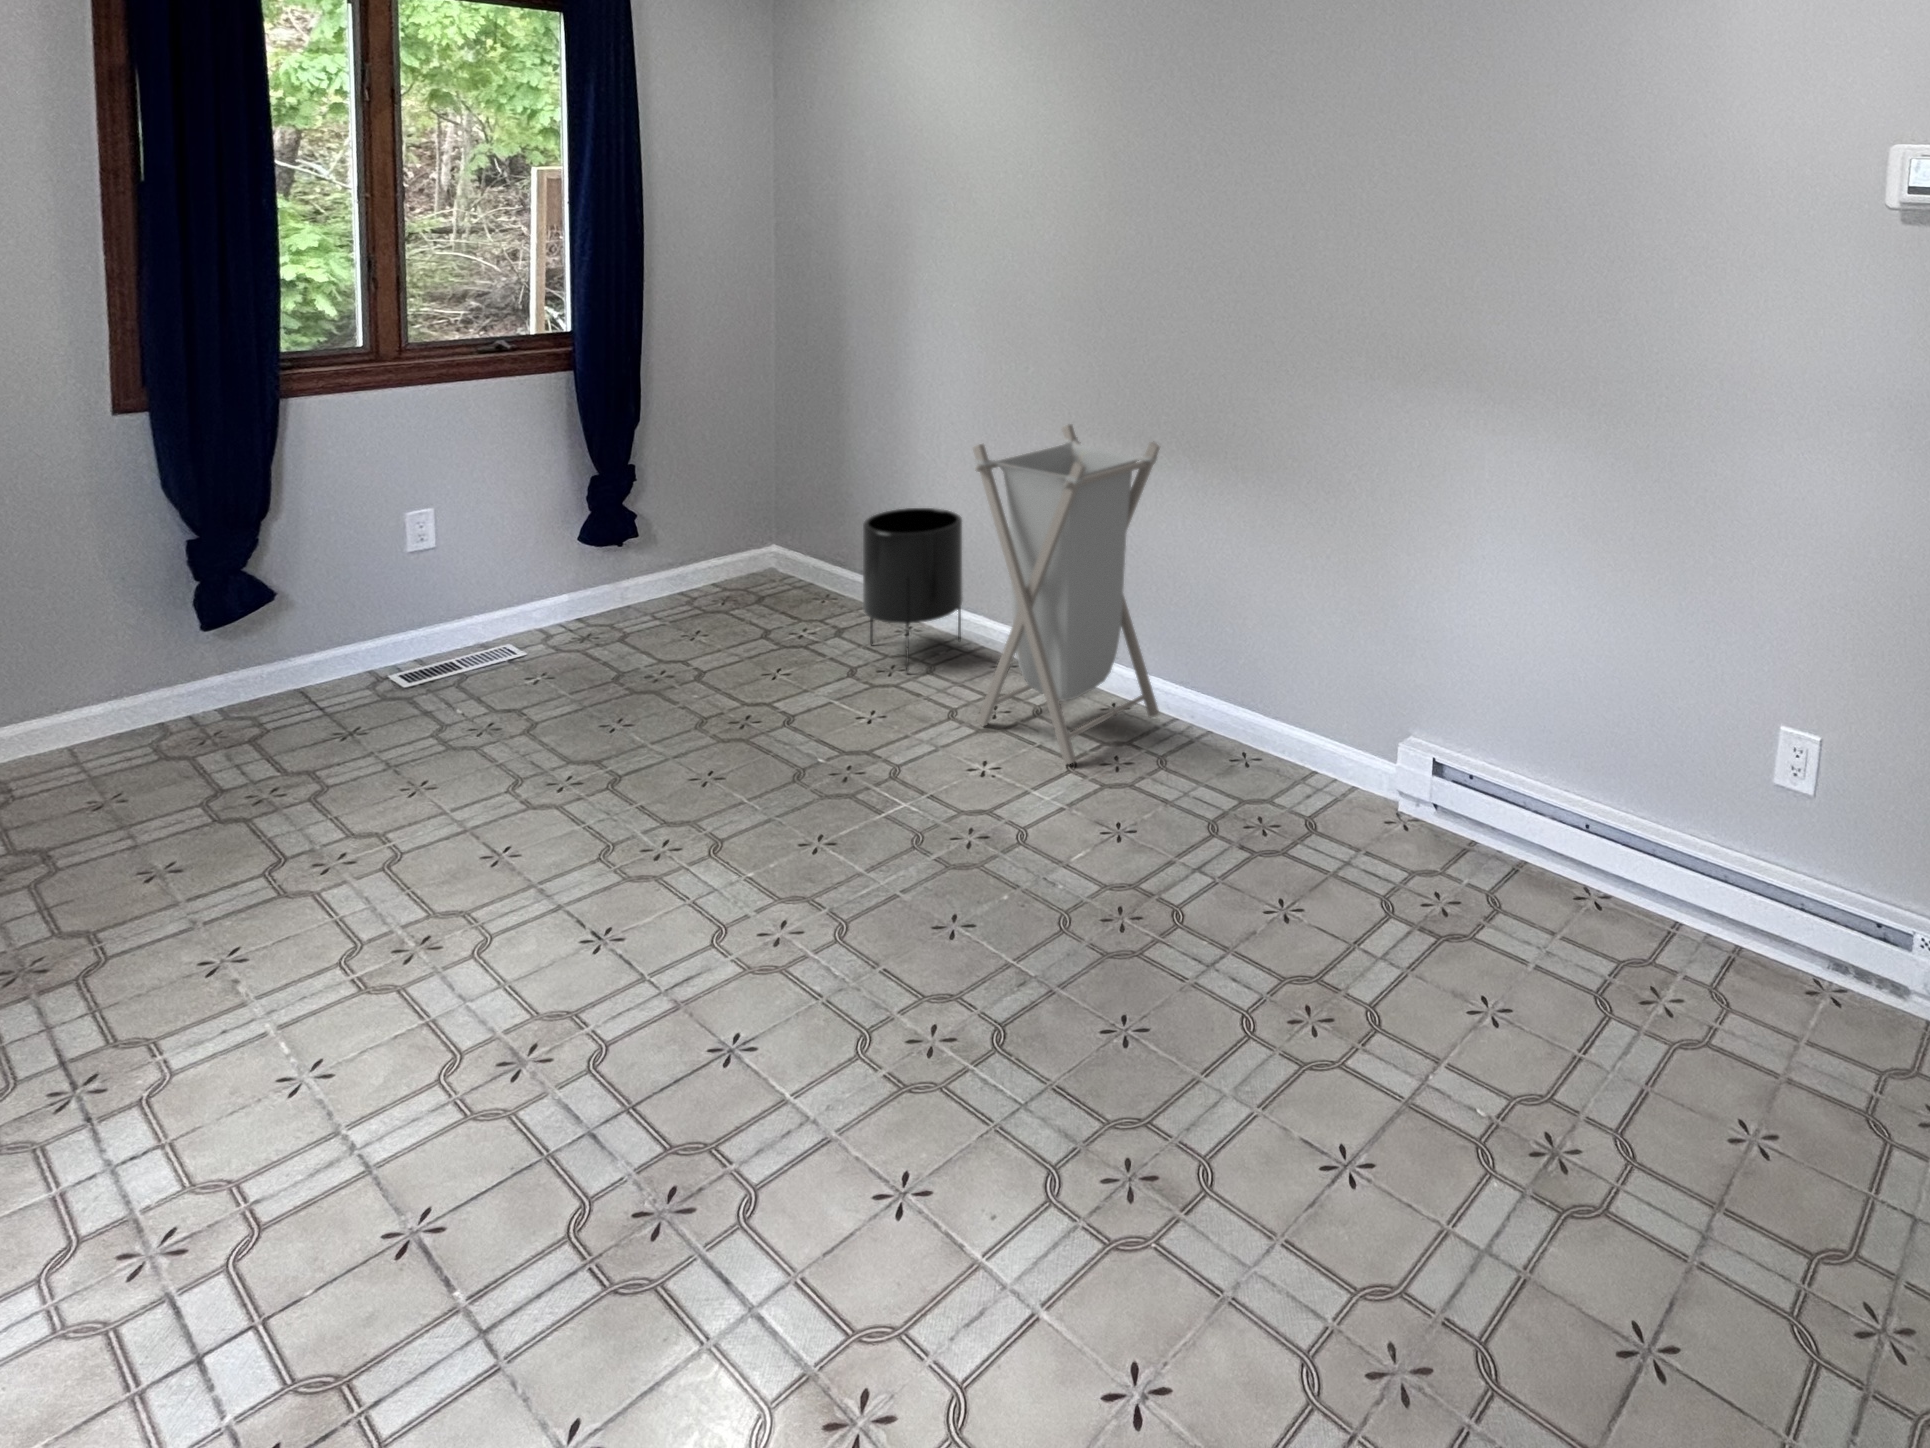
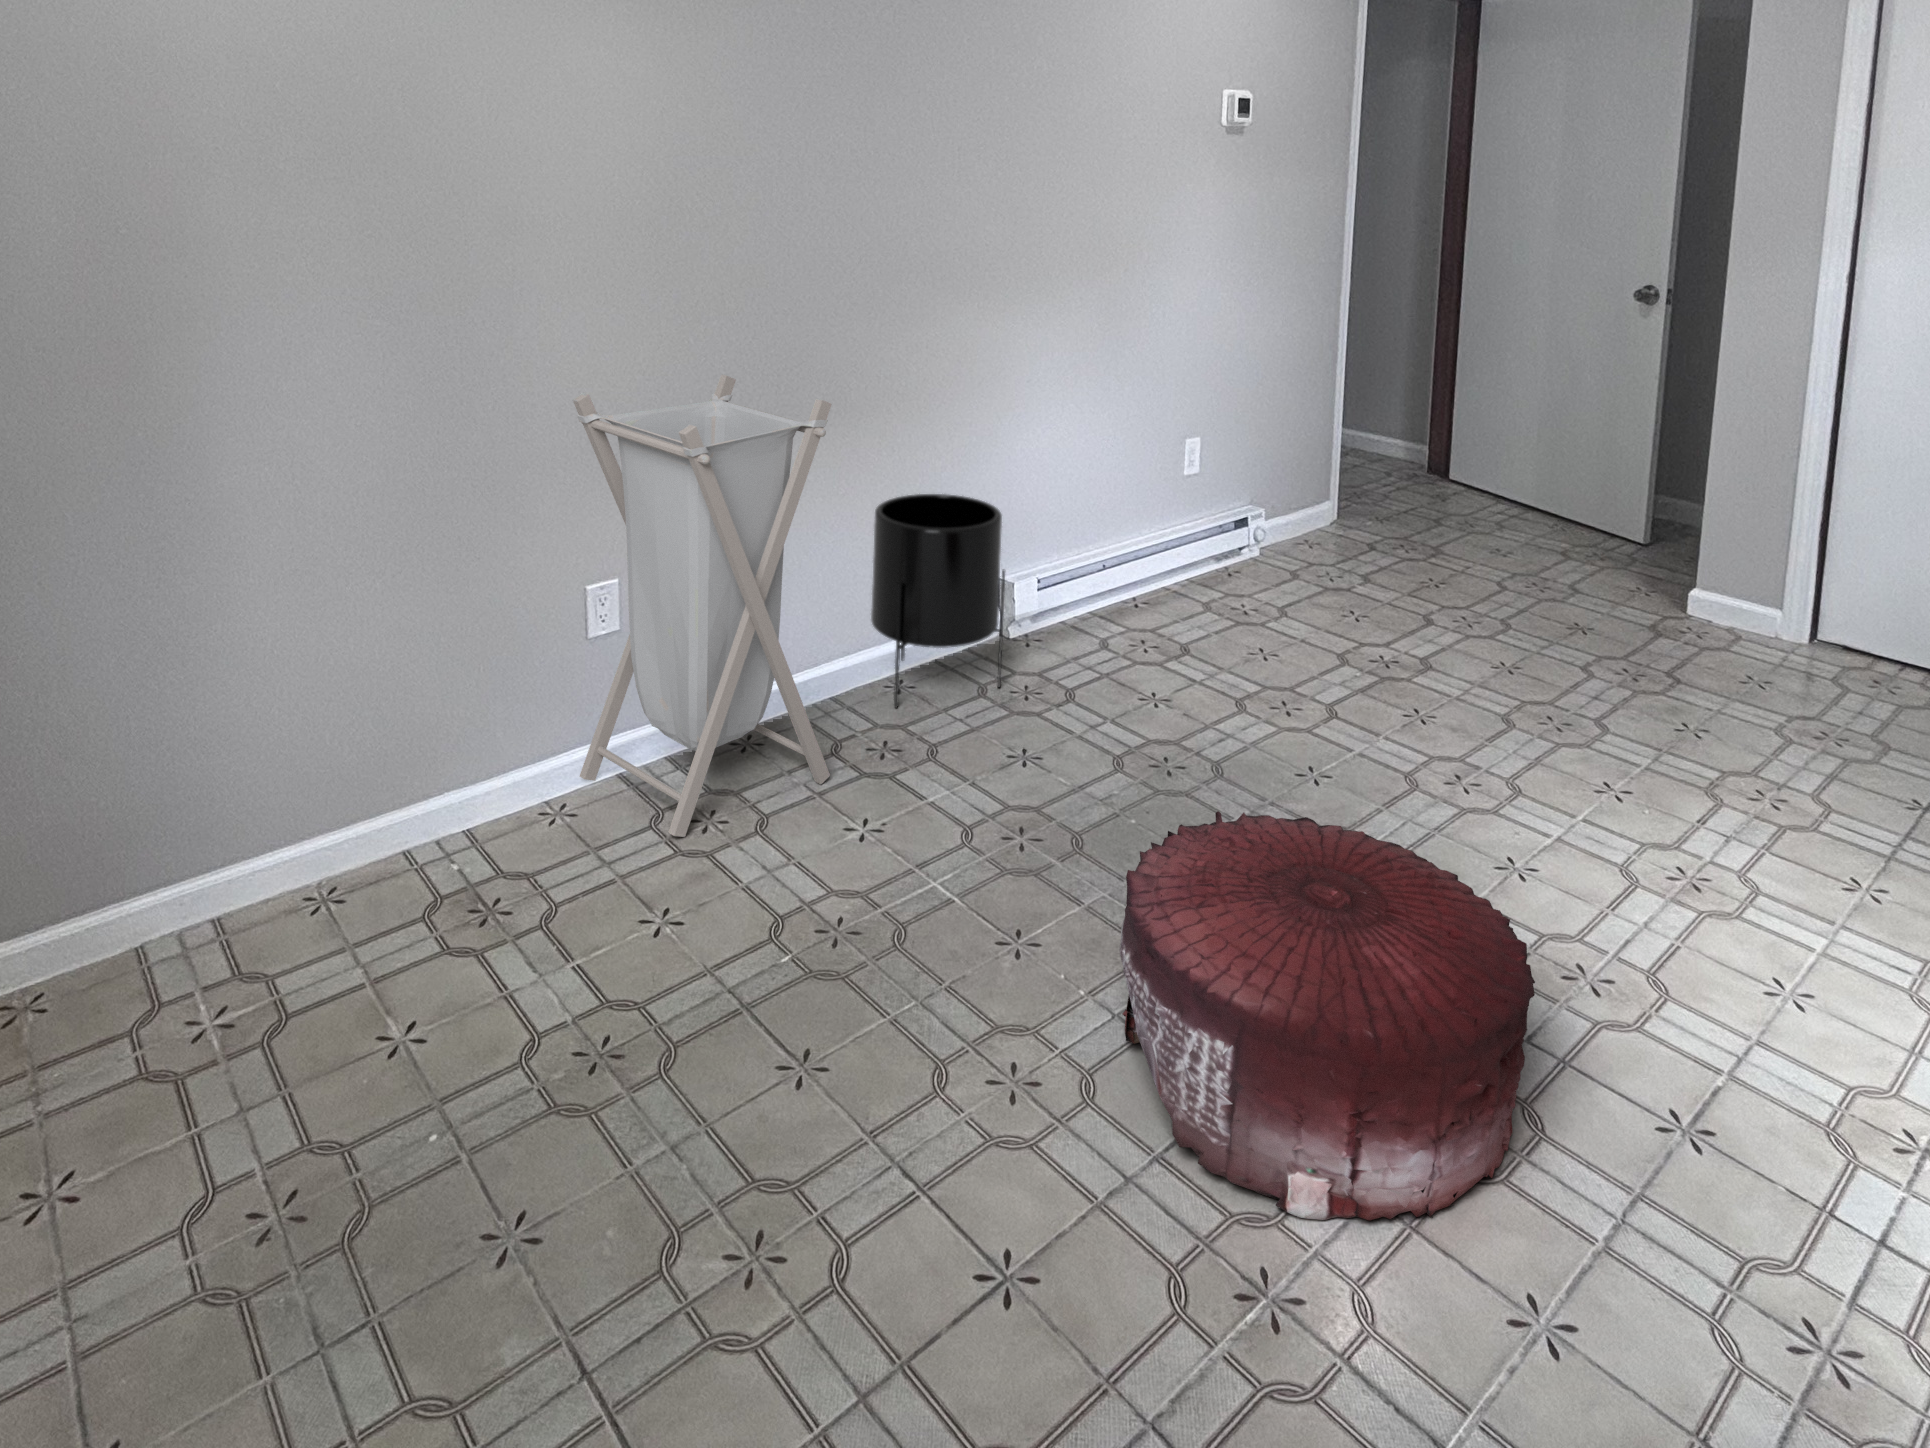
planter: present [863,508,963,673] -> present [871,494,1005,708]
pouf: none [412,776,788,1101] -> present [1120,811,1535,1220]

